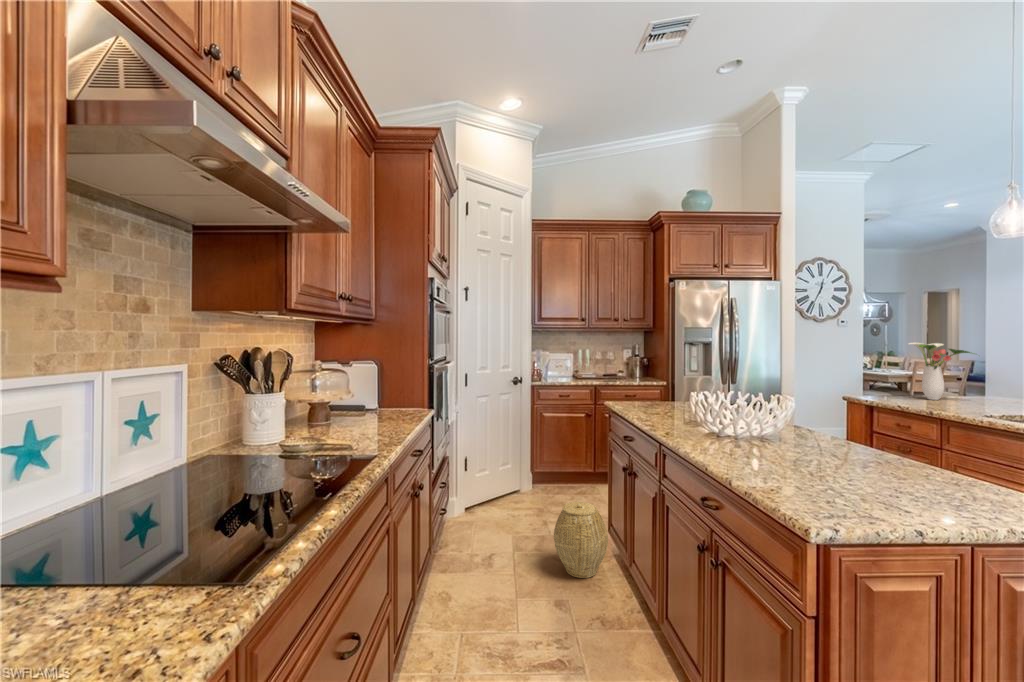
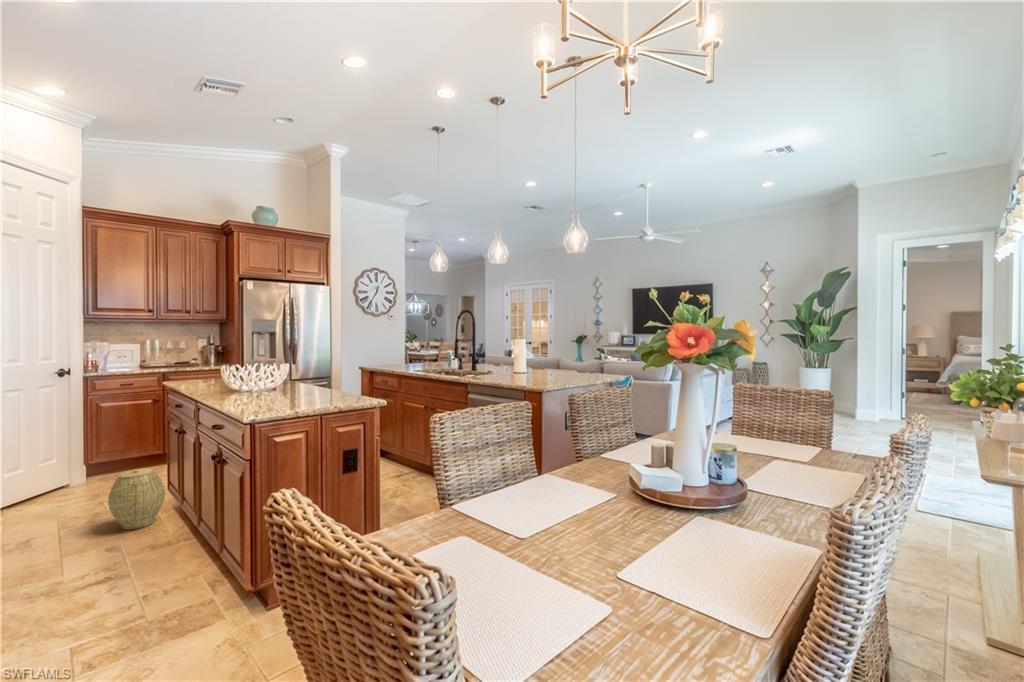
flower arrangement: present [909,342,970,400] -> none [397,332,429,367]

